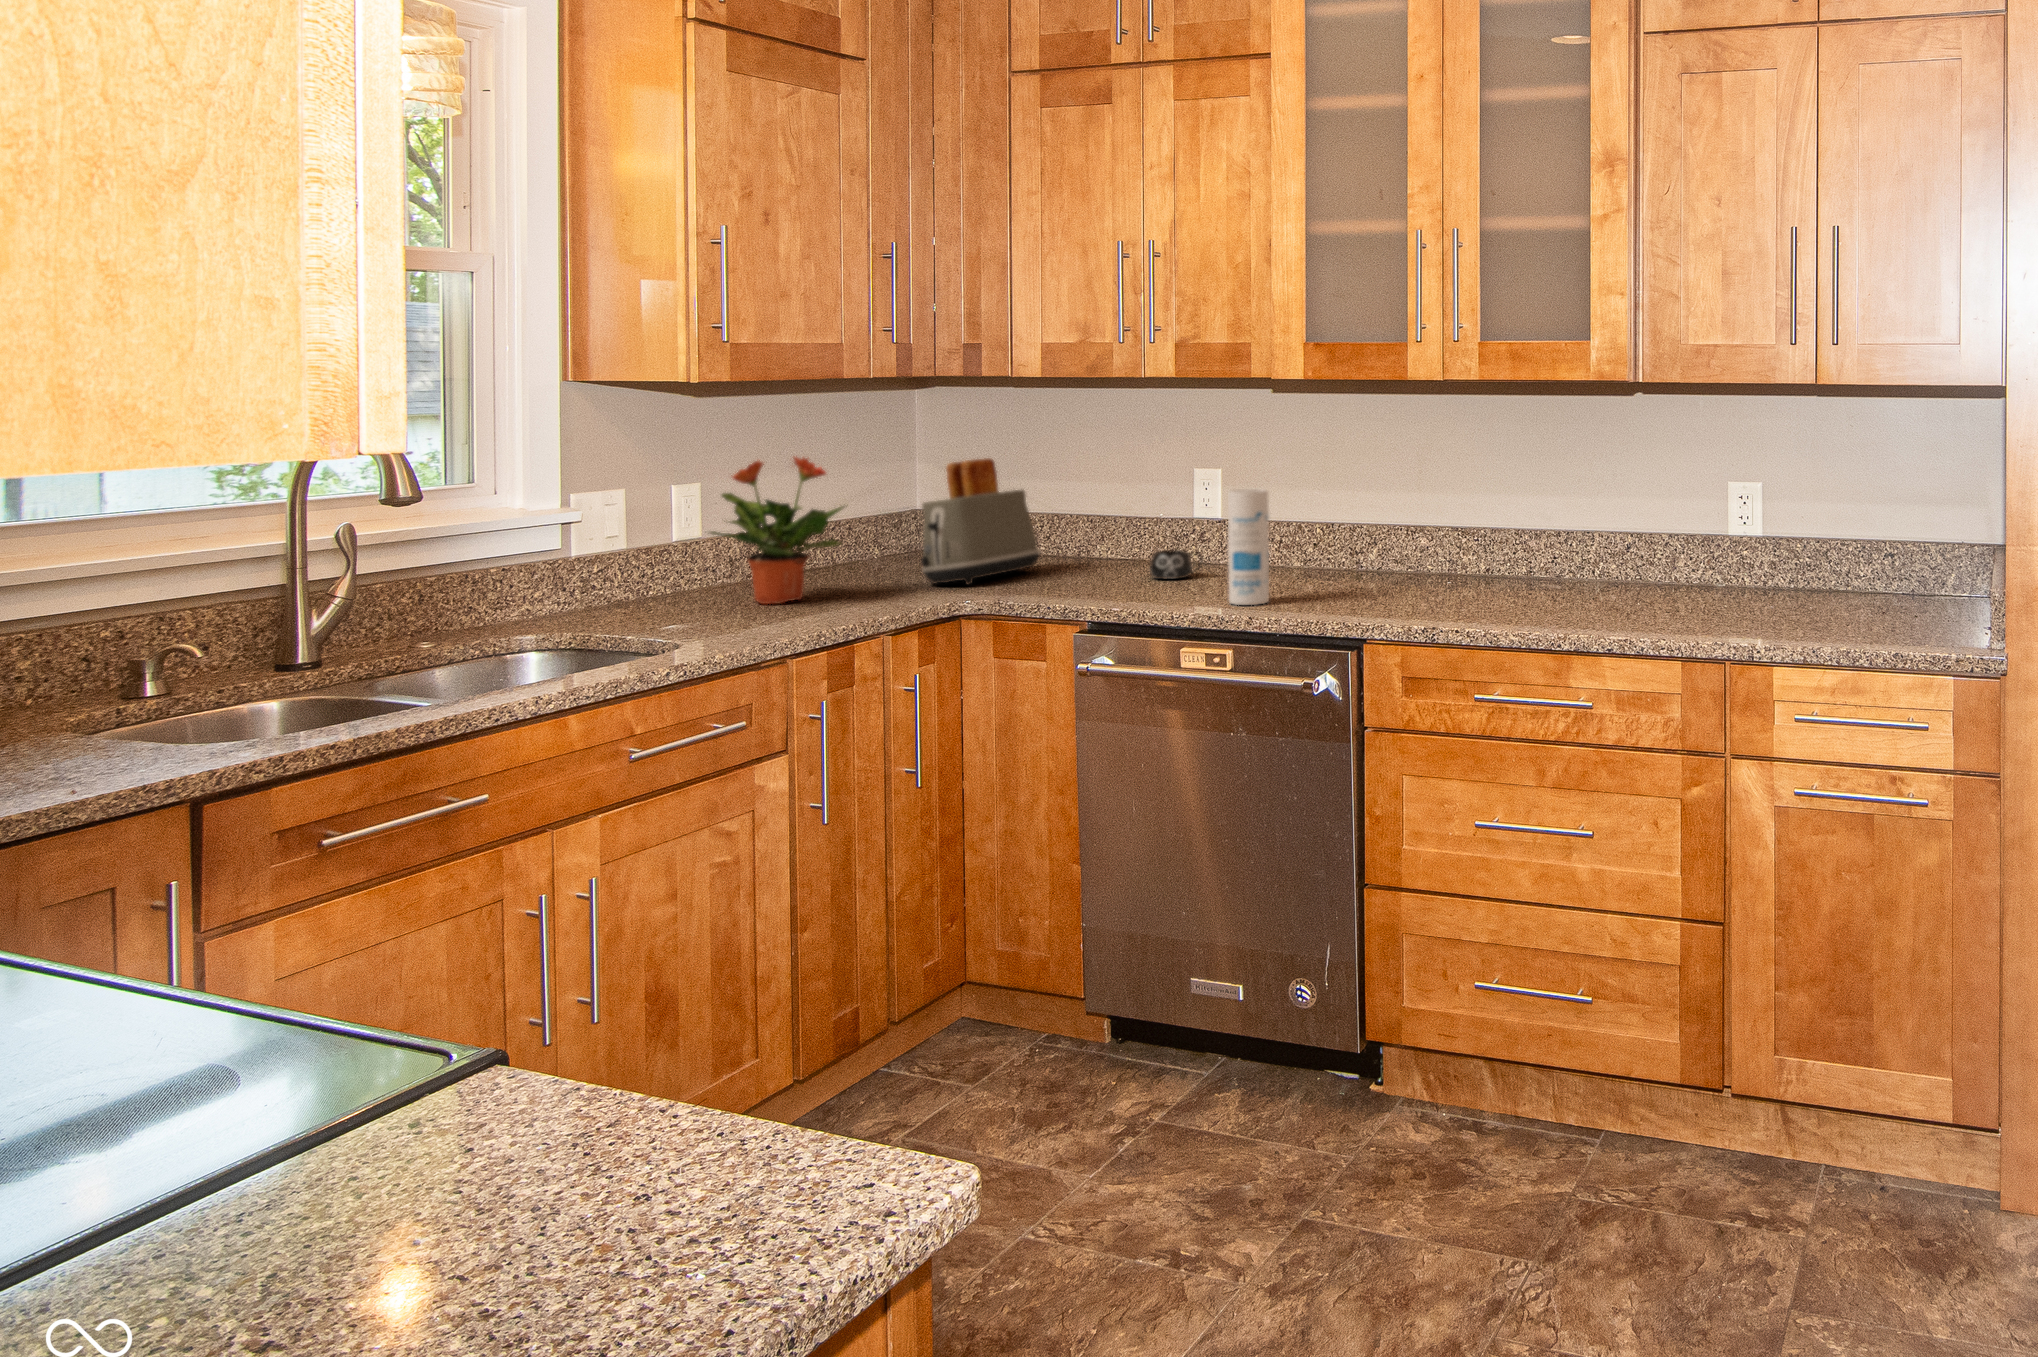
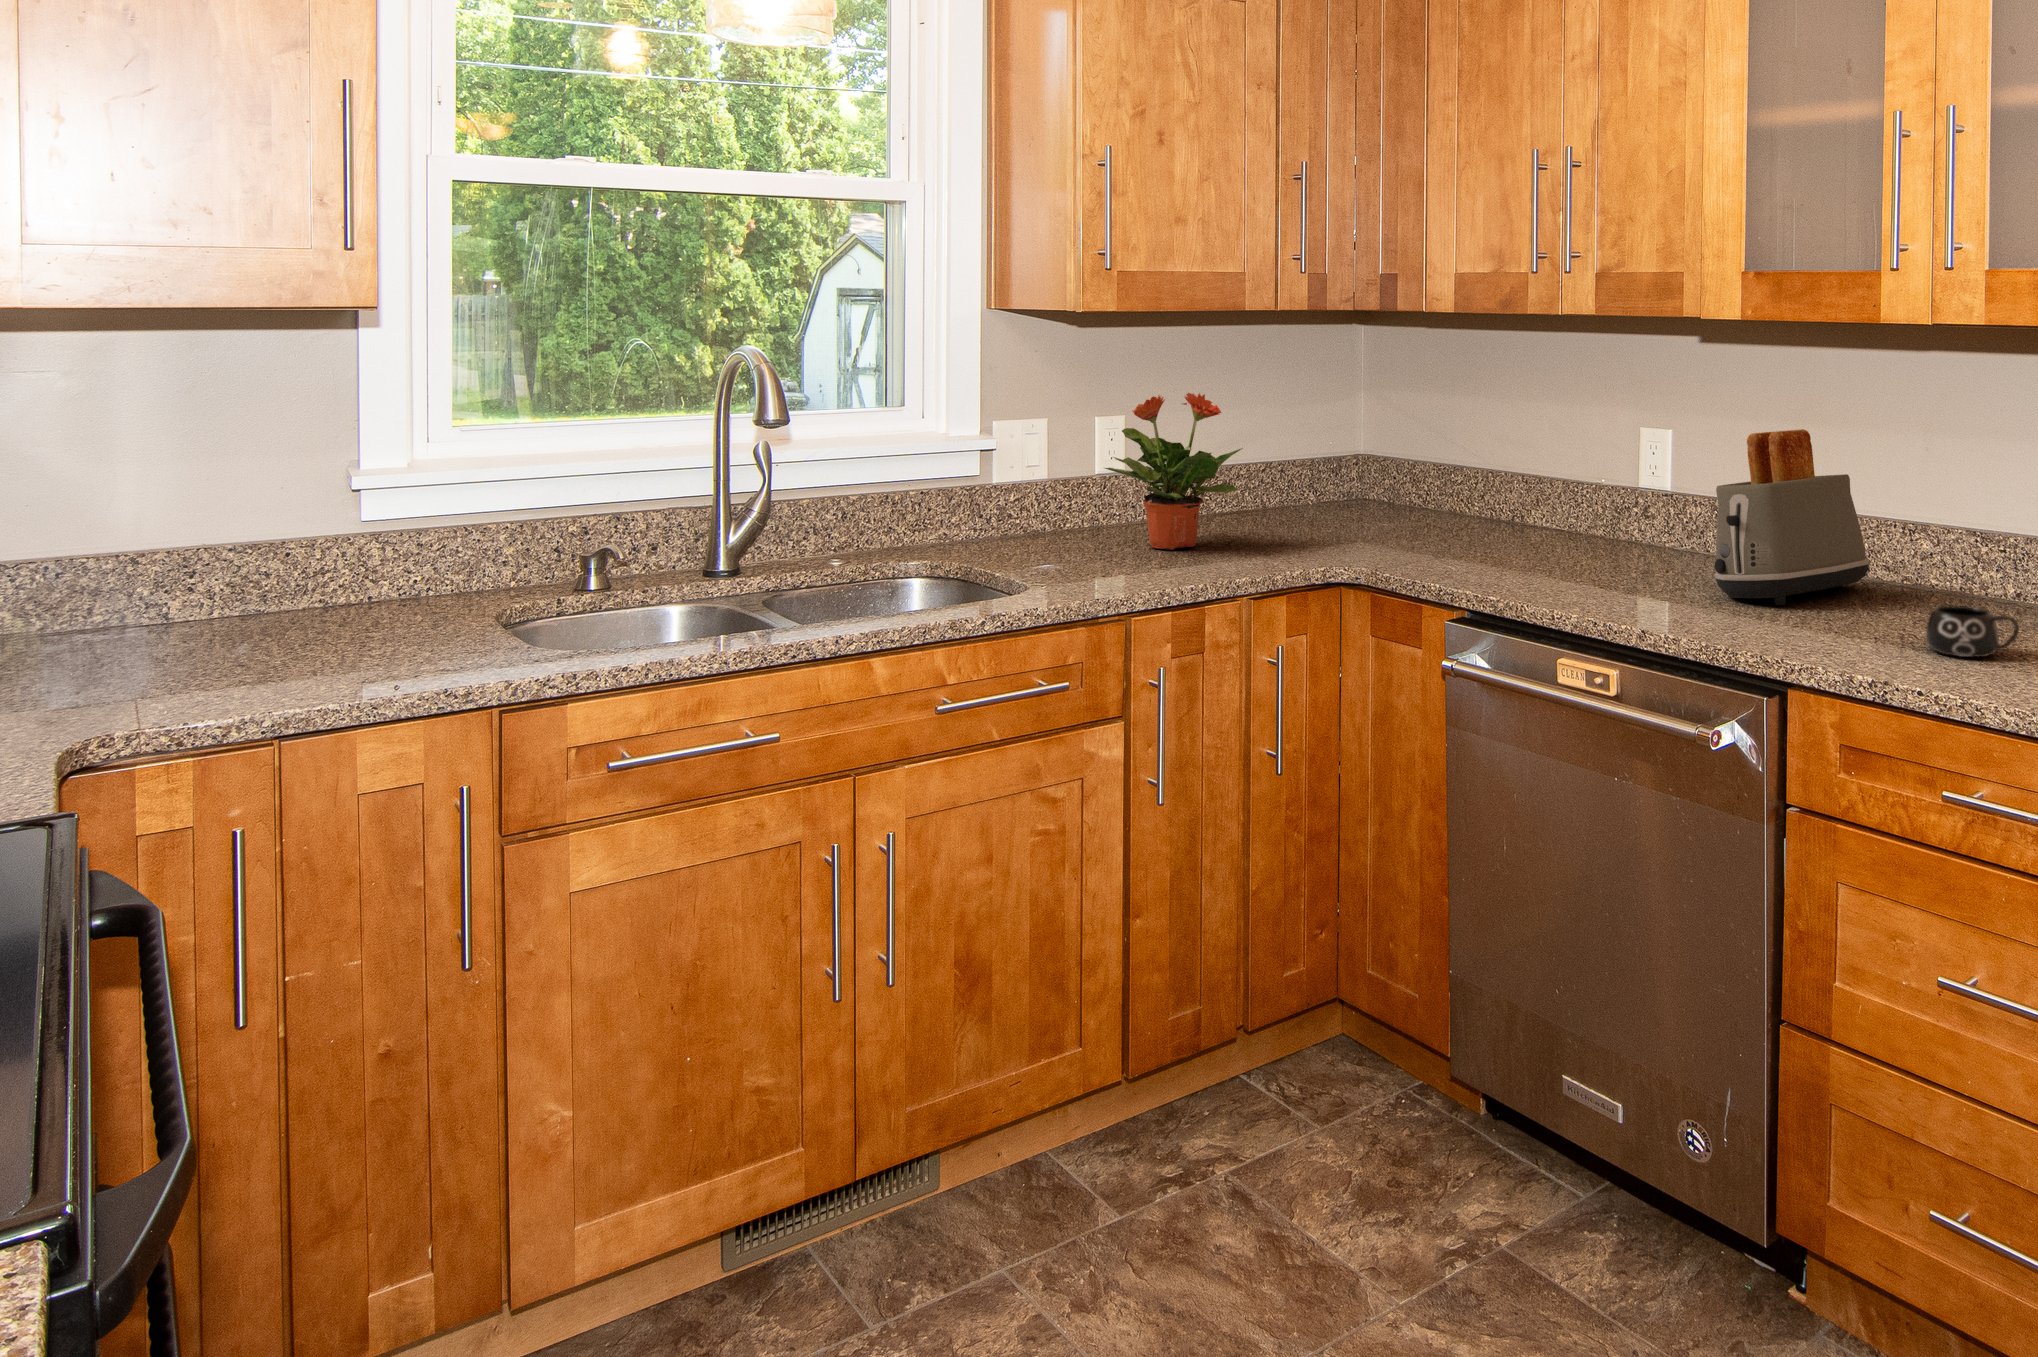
toaster: present [921,458,1040,585] -> present [1715,429,1870,605]
canister: present [1228,489,1269,605] -> none [1630,459,1685,611]
mug: present [1150,550,1202,579] -> present [1926,605,2019,657]

